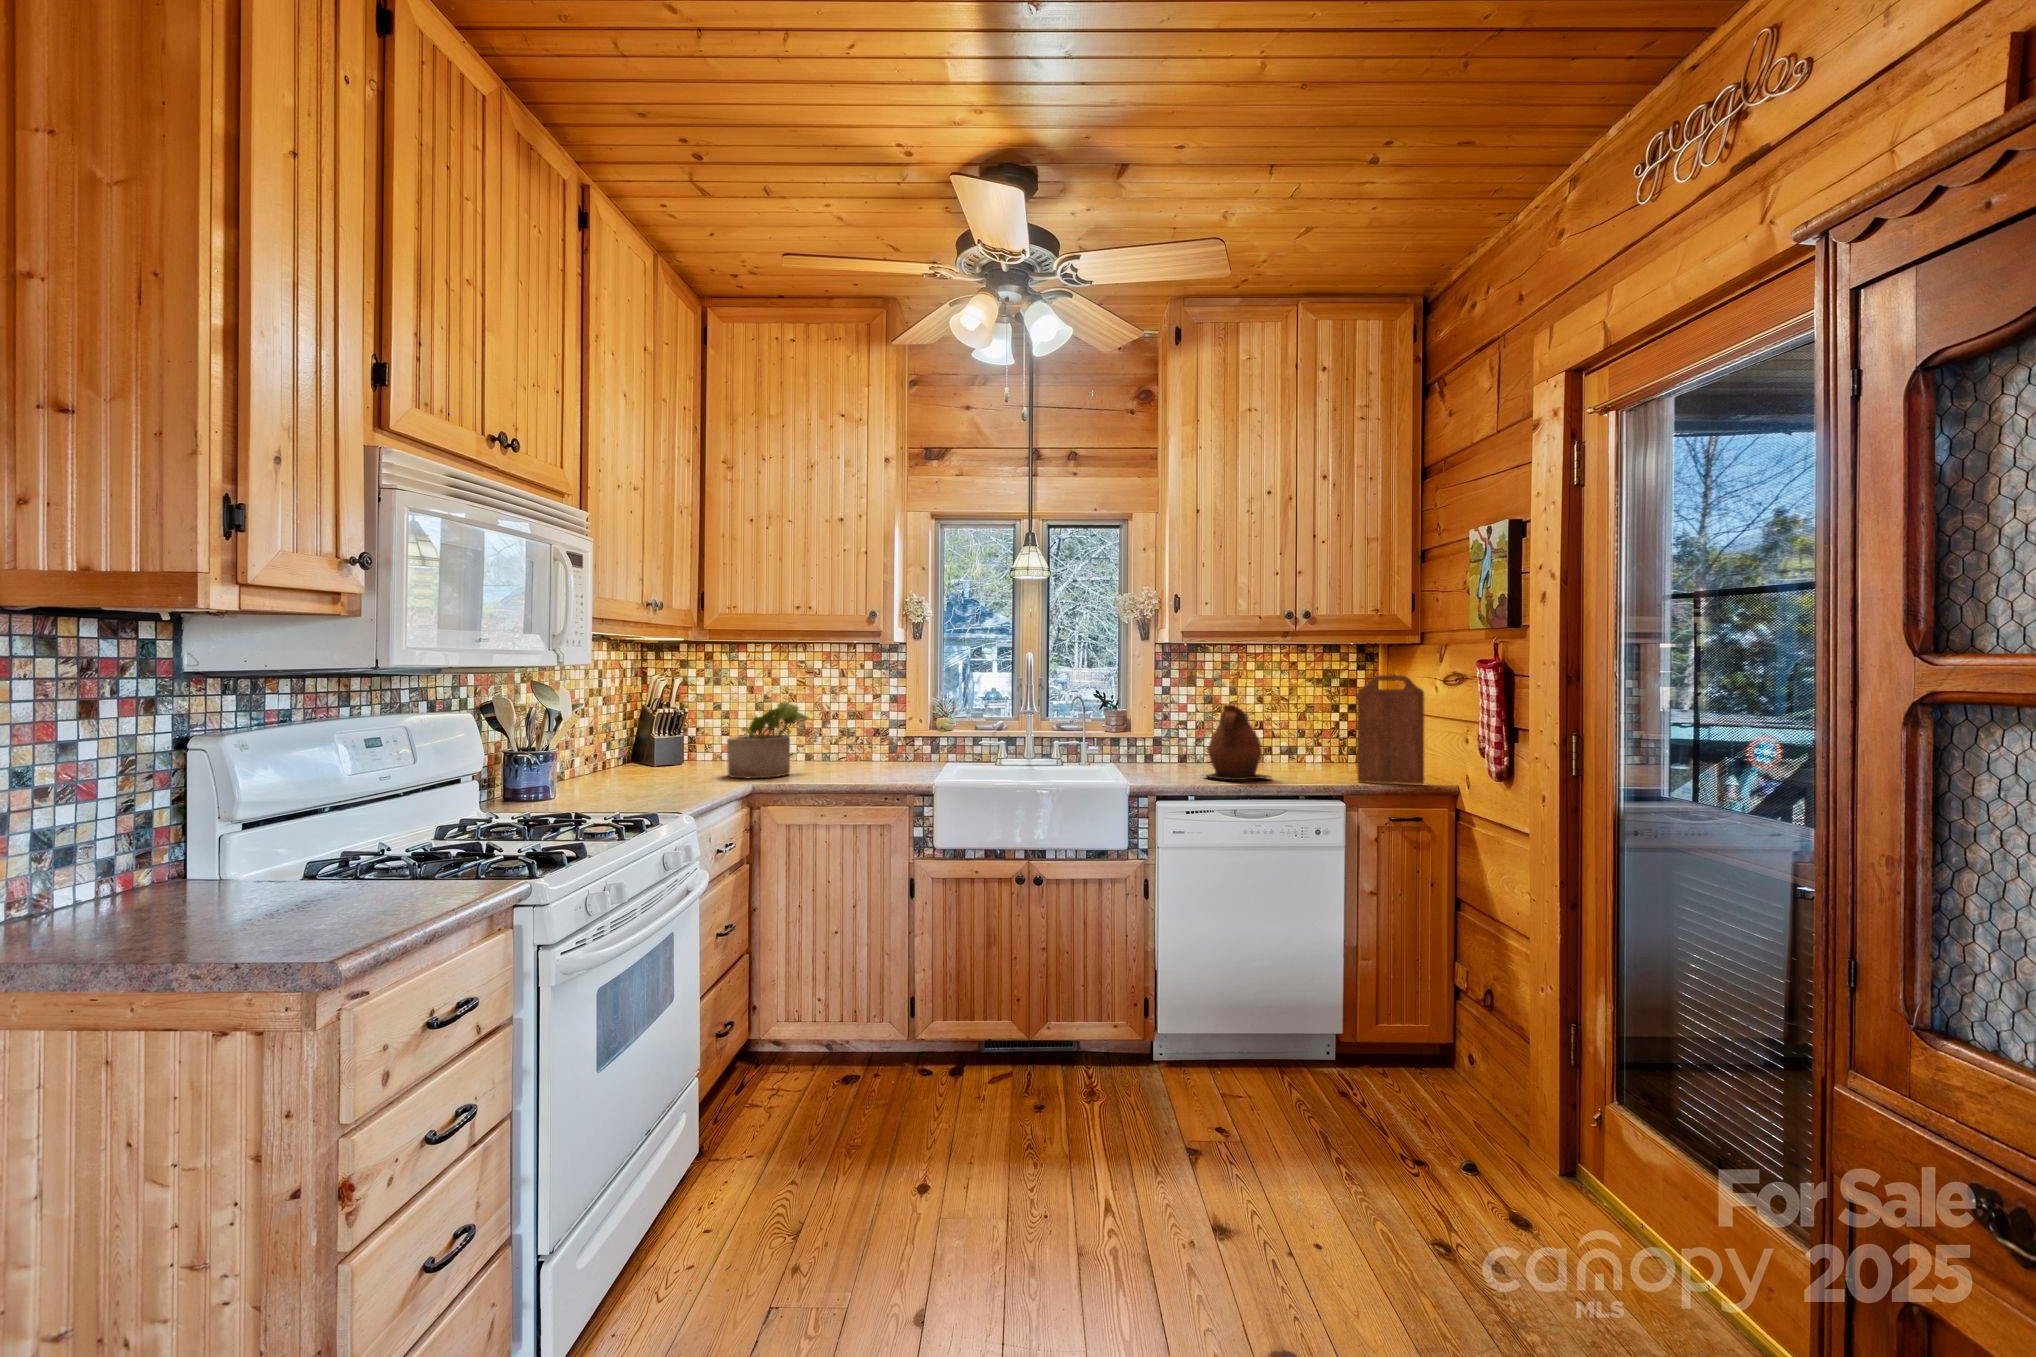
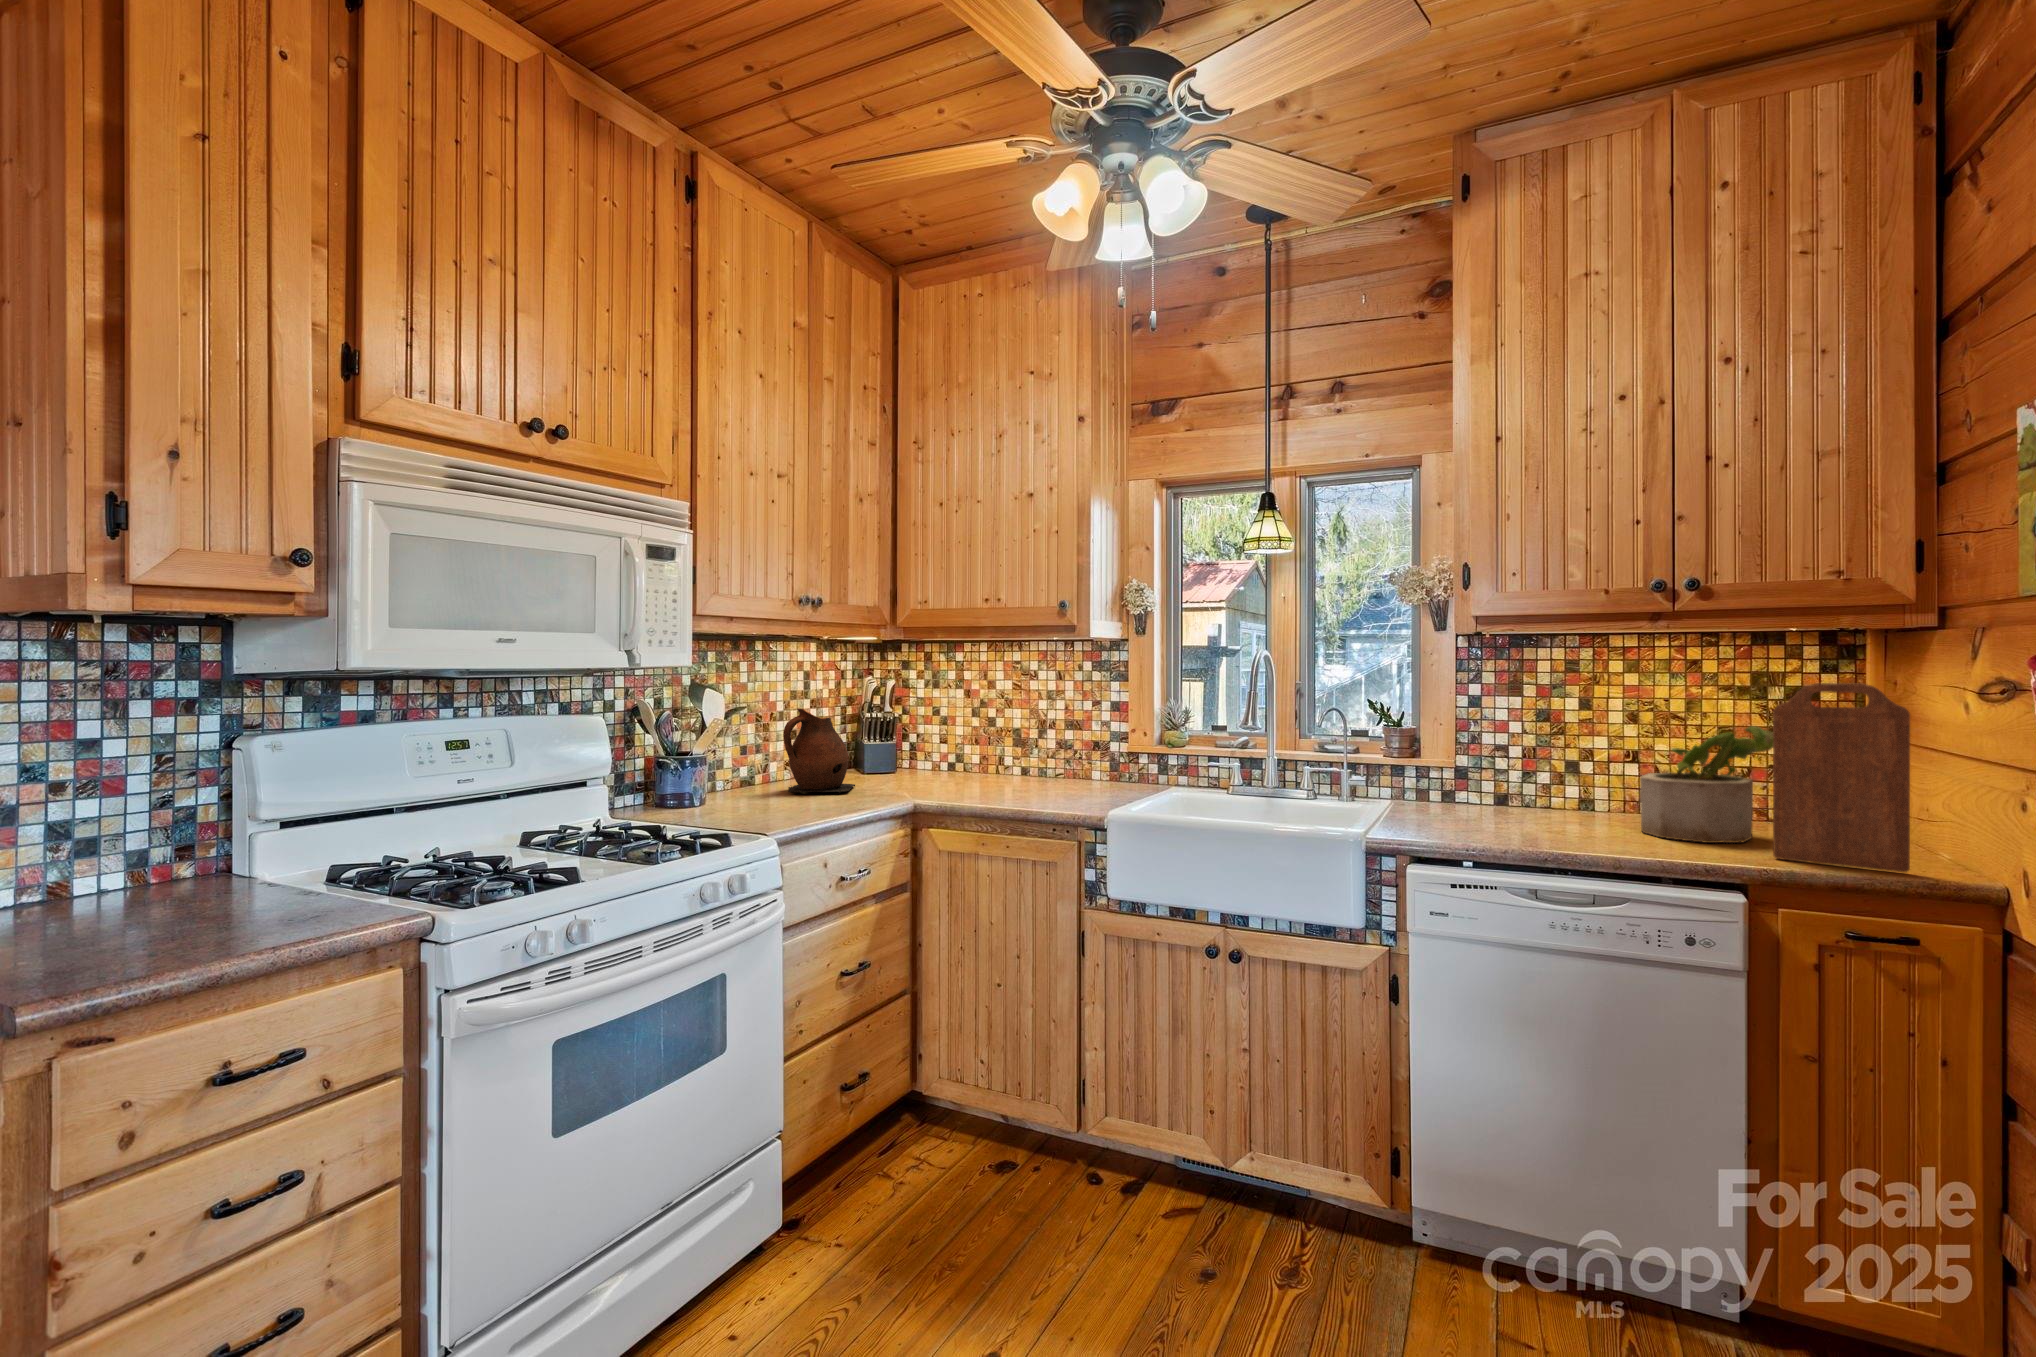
potted plant: present [727,703,808,779] -> present [1640,726,1773,843]
ceramic pitcher: present [1206,705,1269,780] -> present [783,708,855,793]

